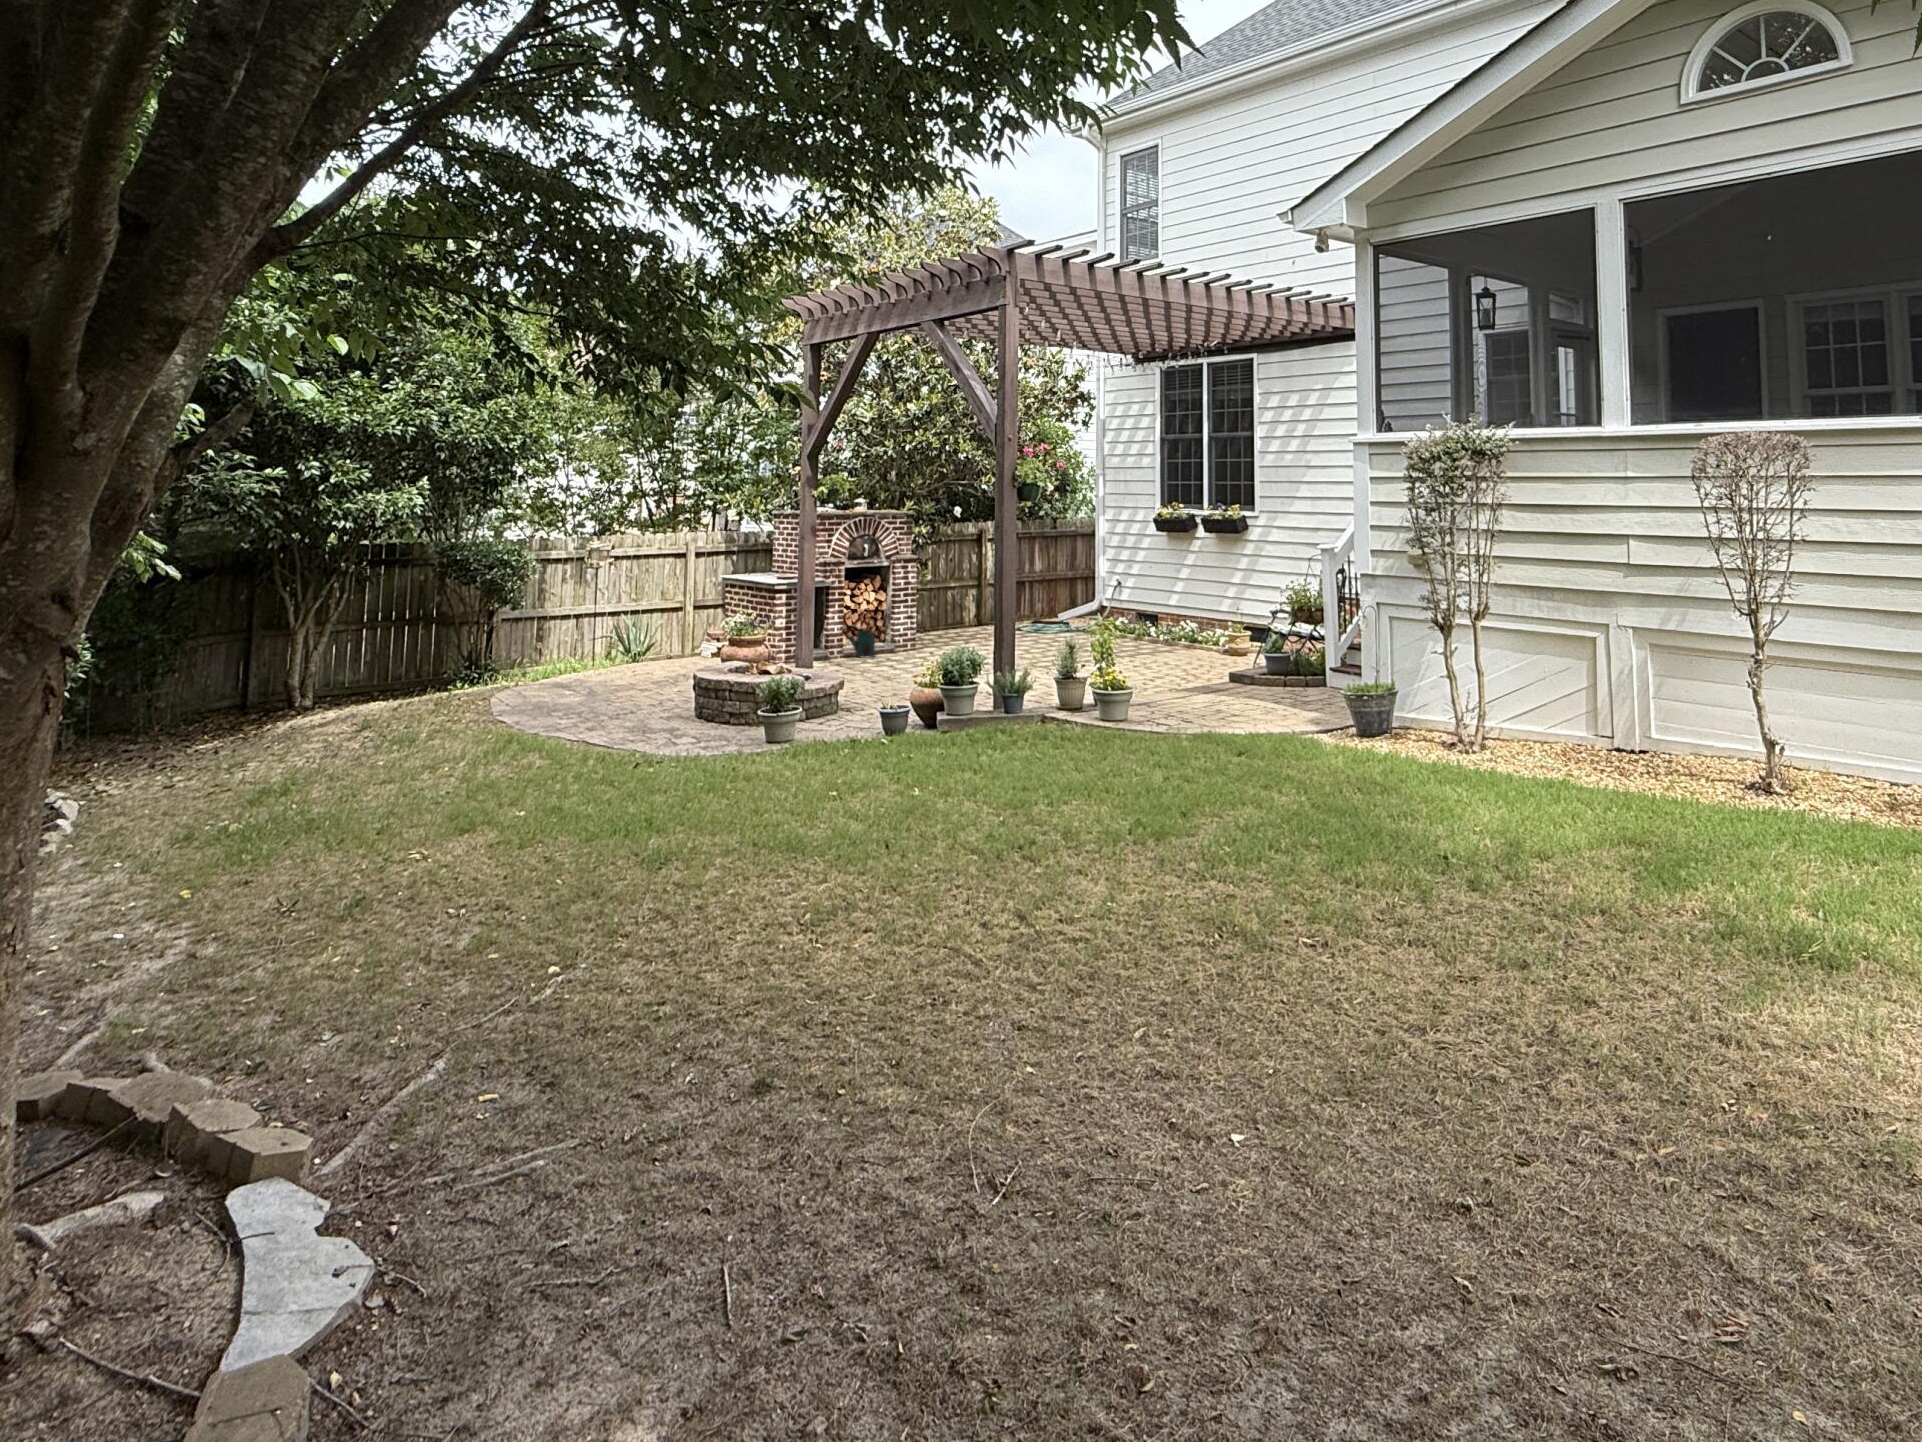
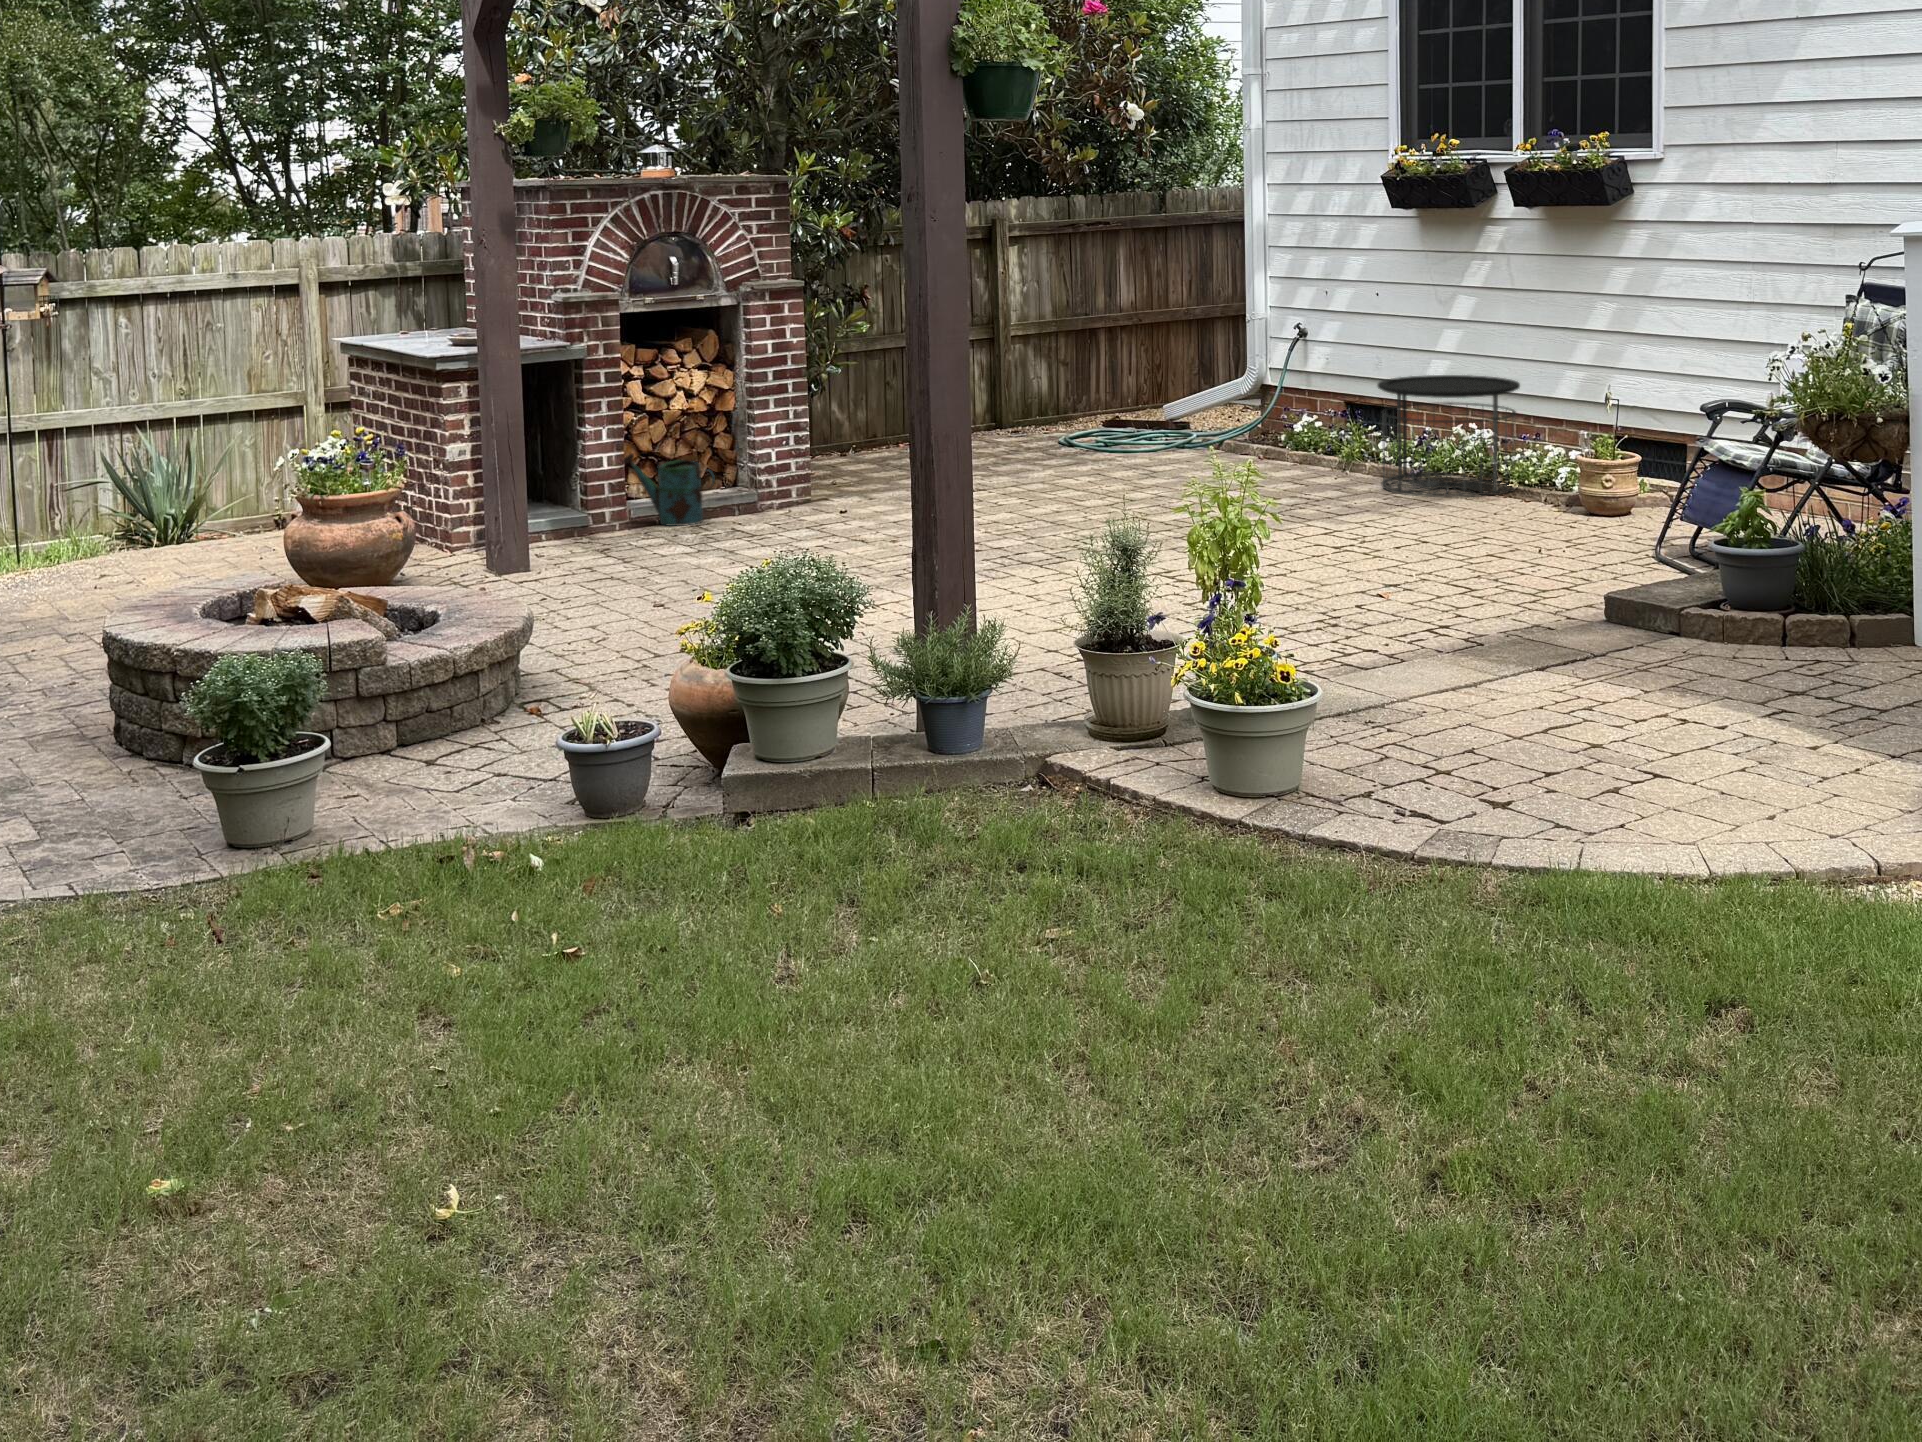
side table: none [1149,602,1206,651] -> present [1378,375,1520,497]

